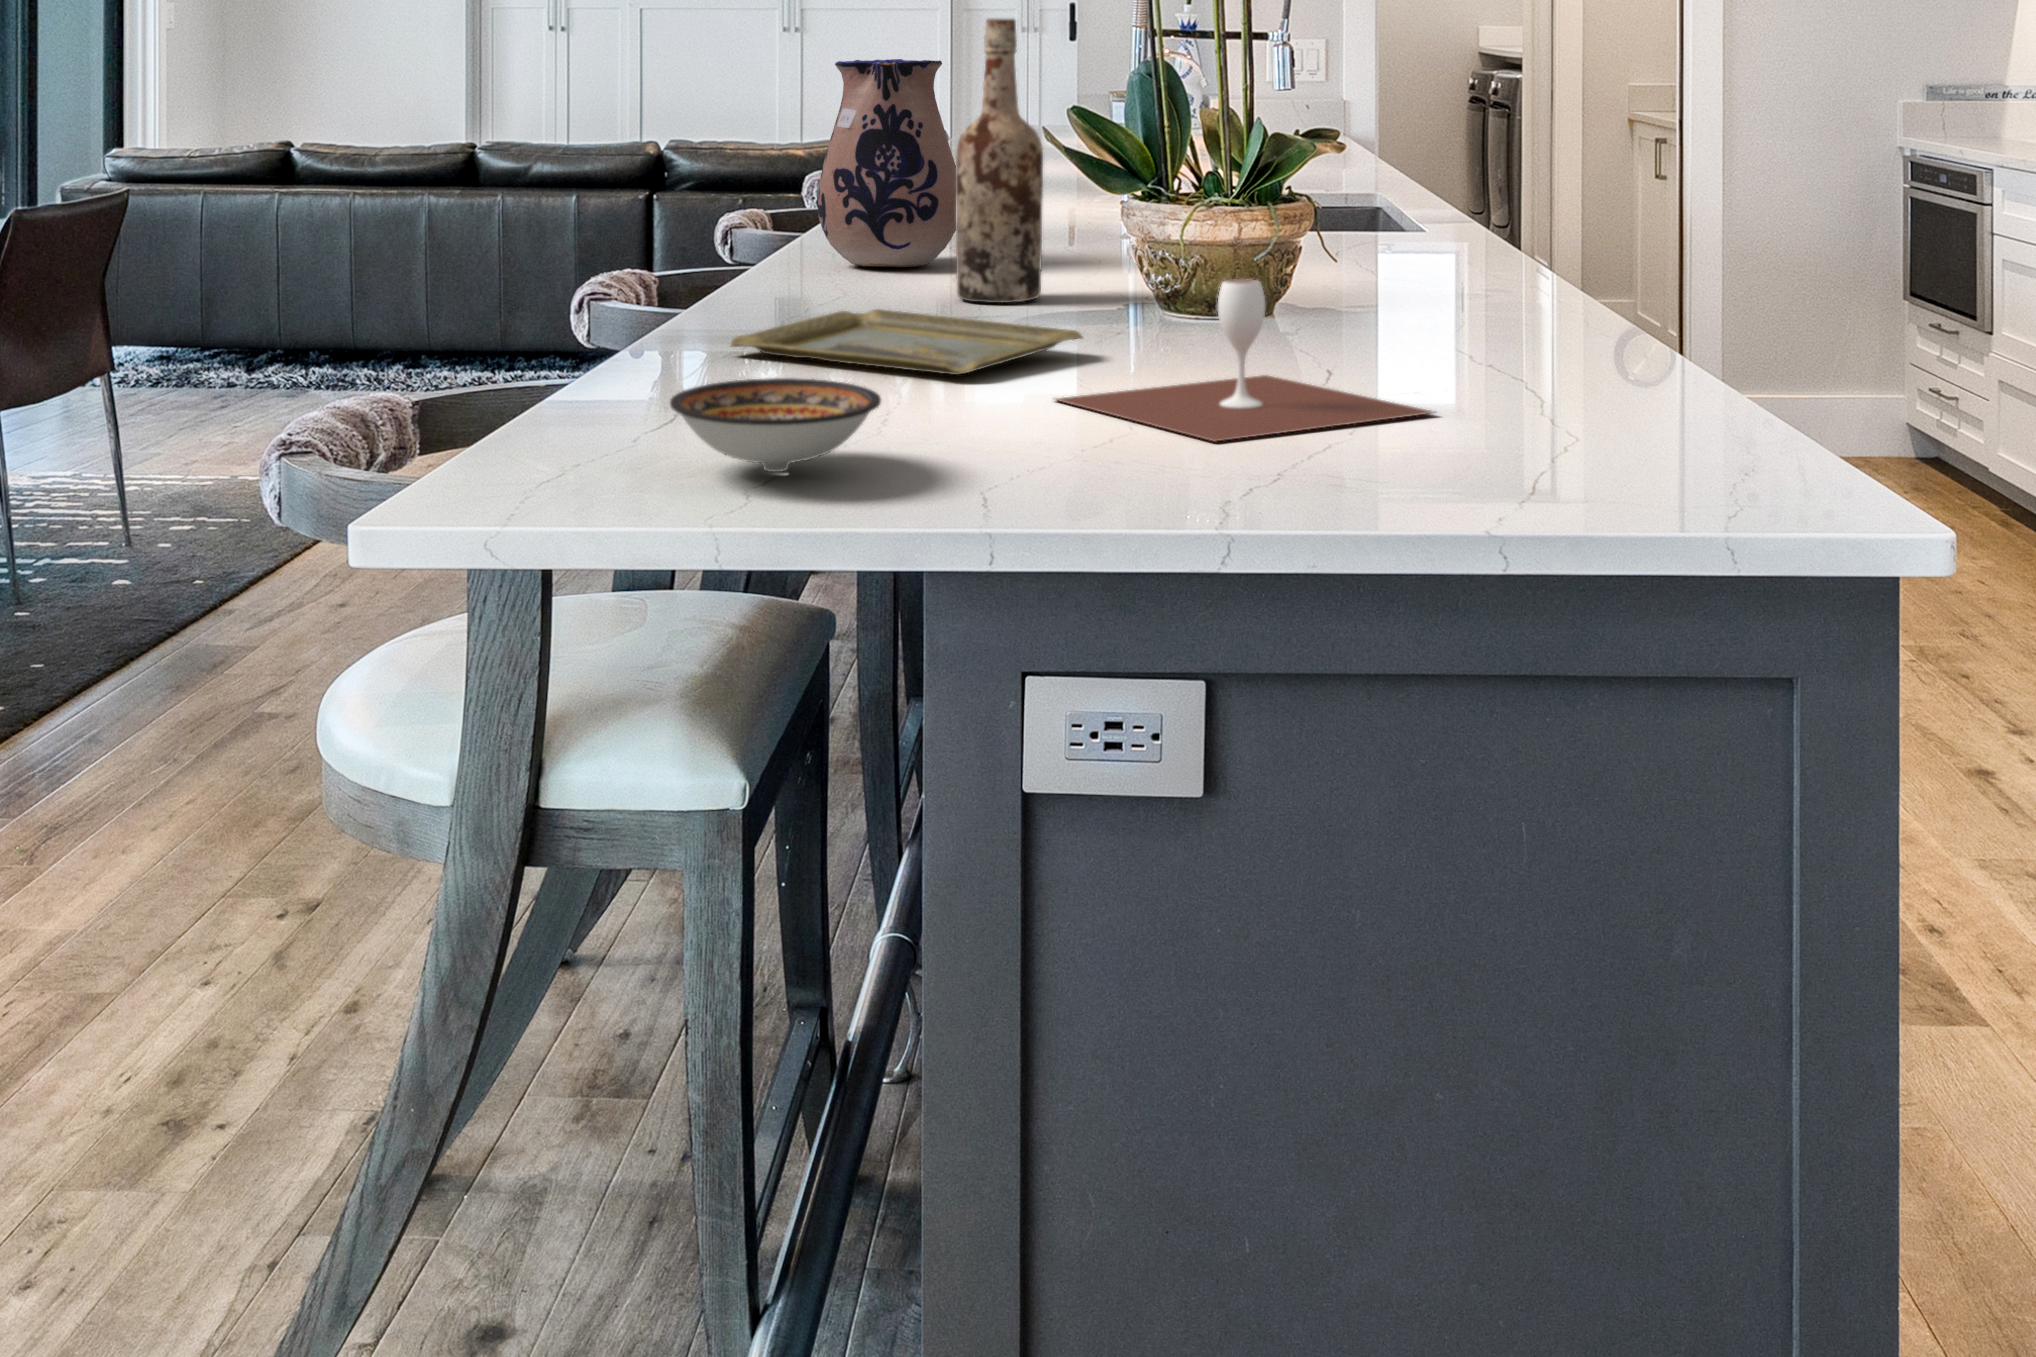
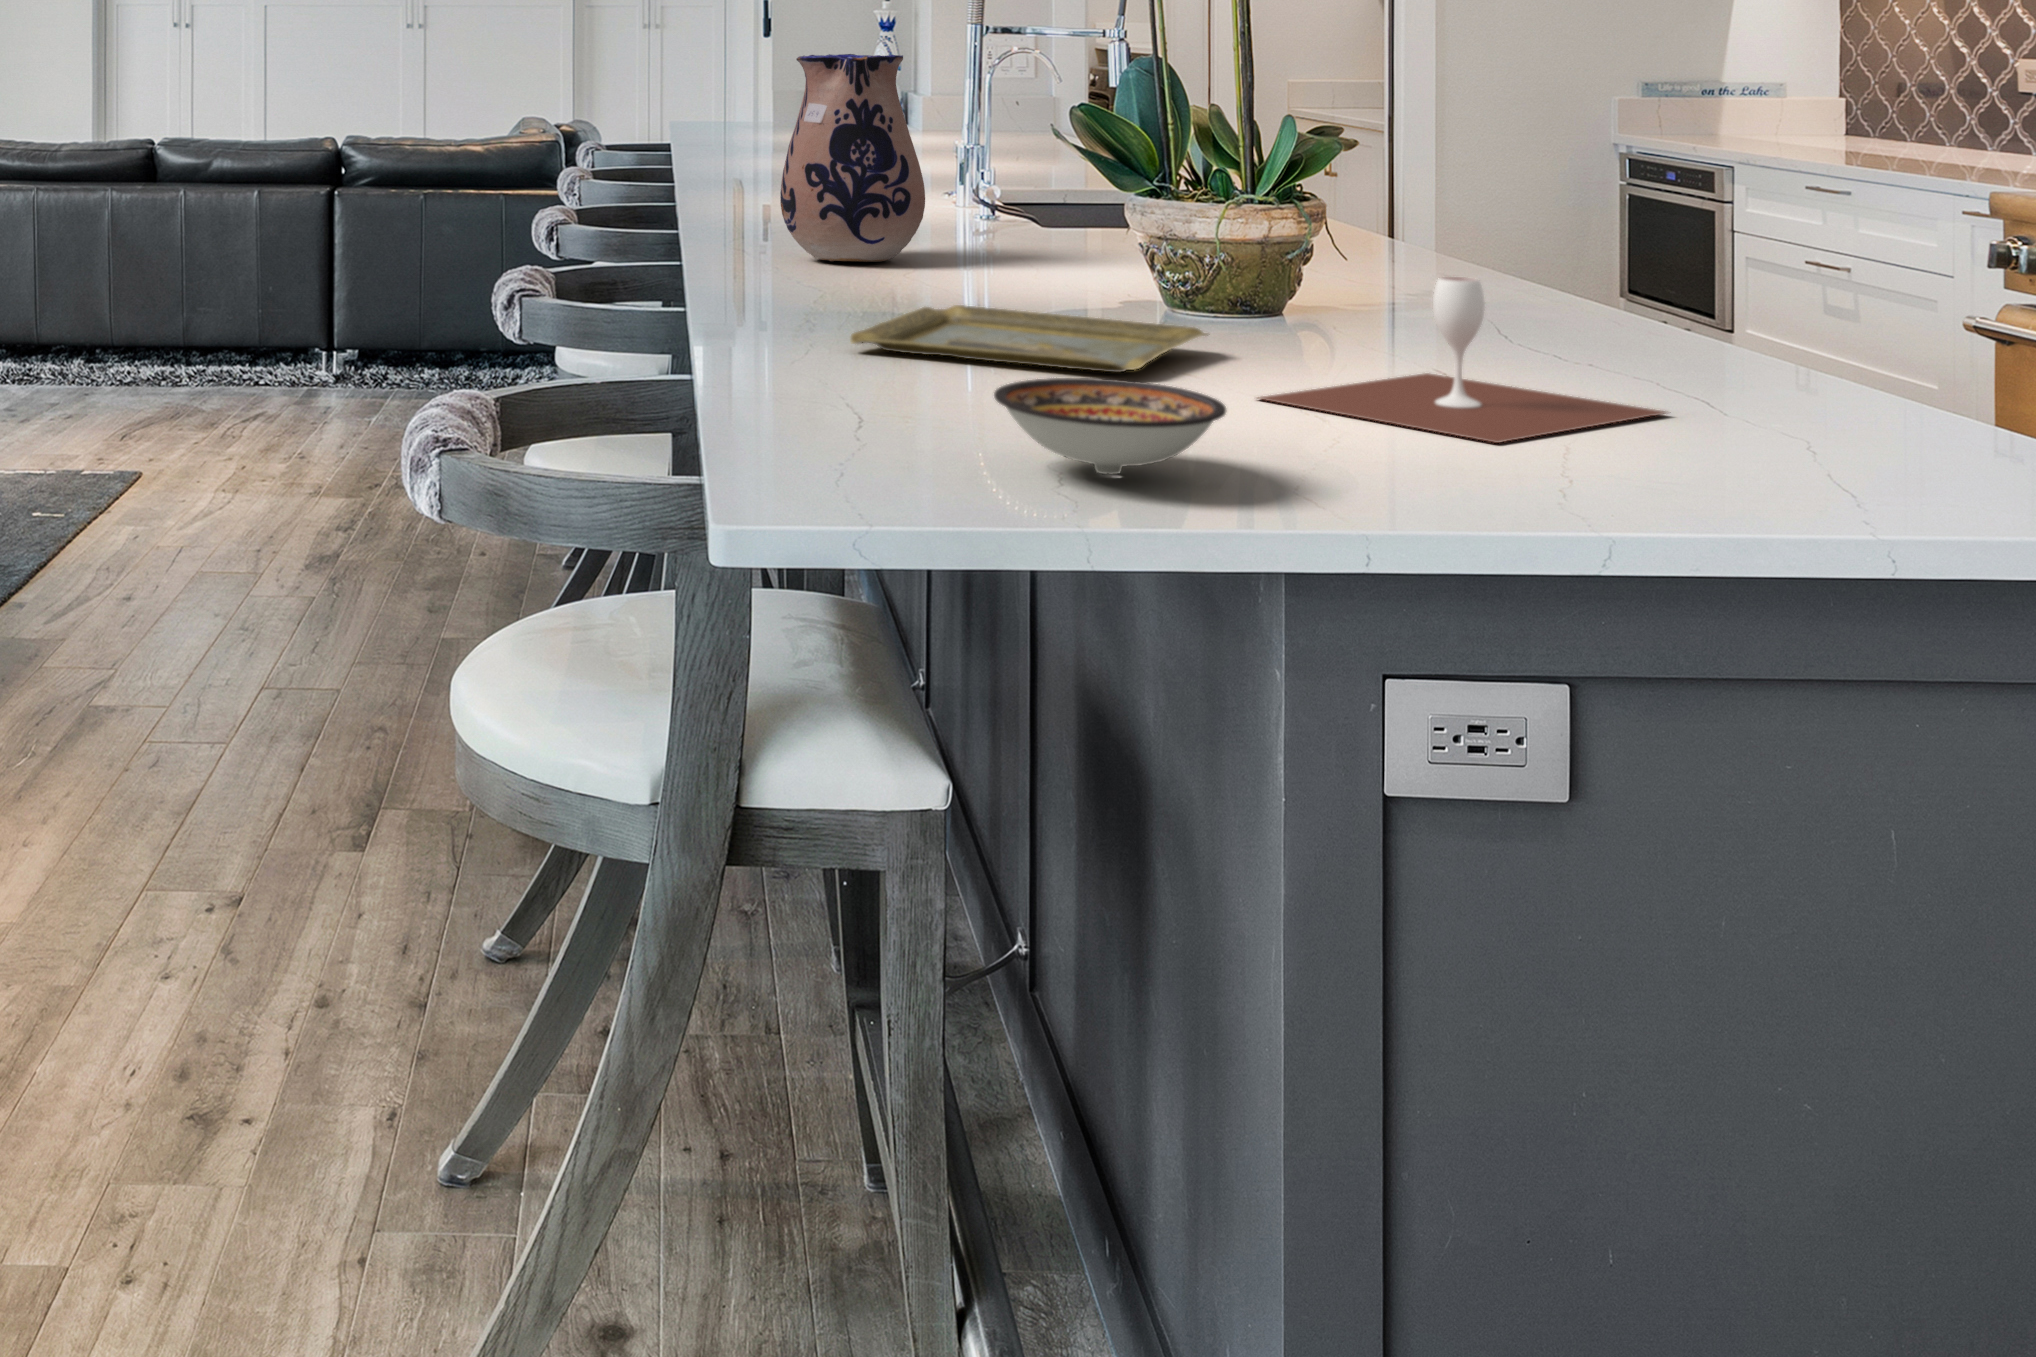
wine bottle: present [956,19,1043,303] -> none [977,13,1064,298]

